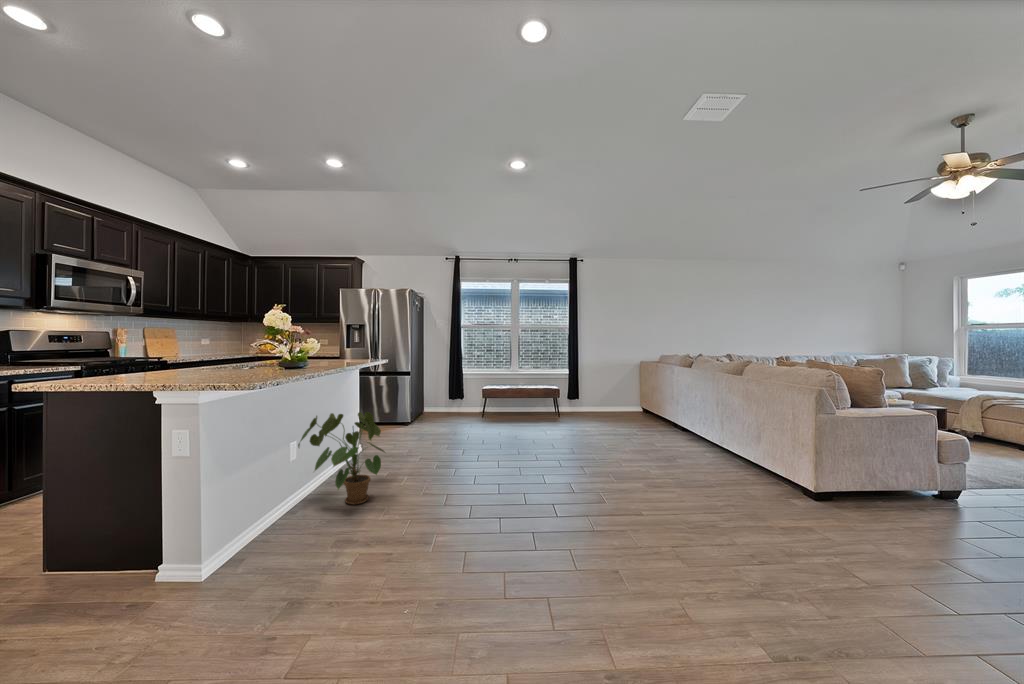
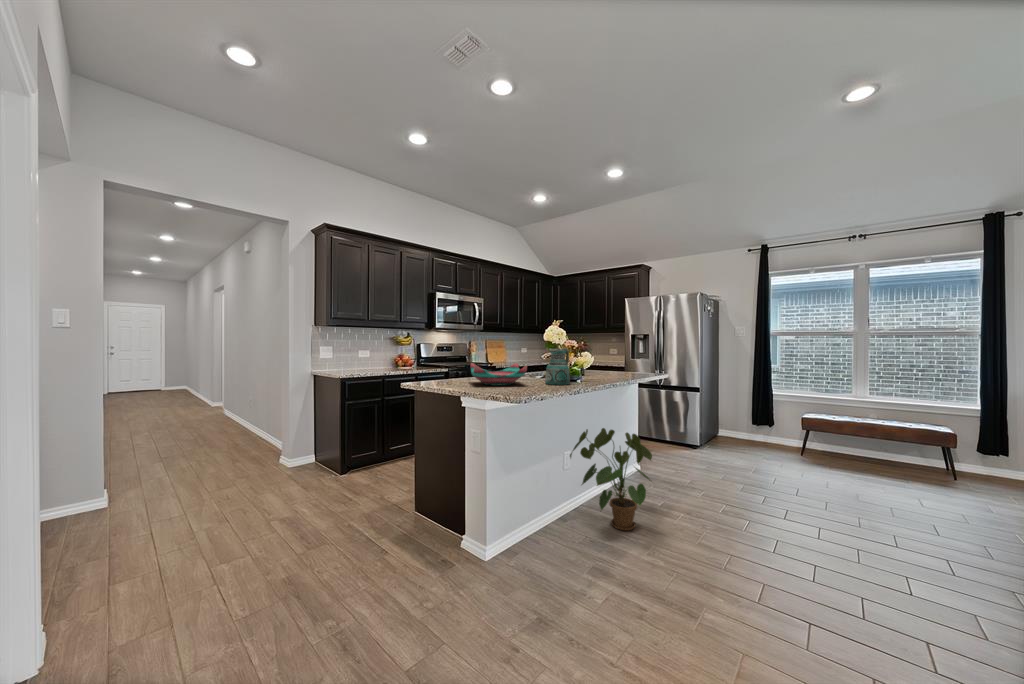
ceramic pitcher: none [270,332,300,371] -> present [545,348,570,385]
decorative bowl: none [157,349,250,376] -> present [471,363,527,386]

